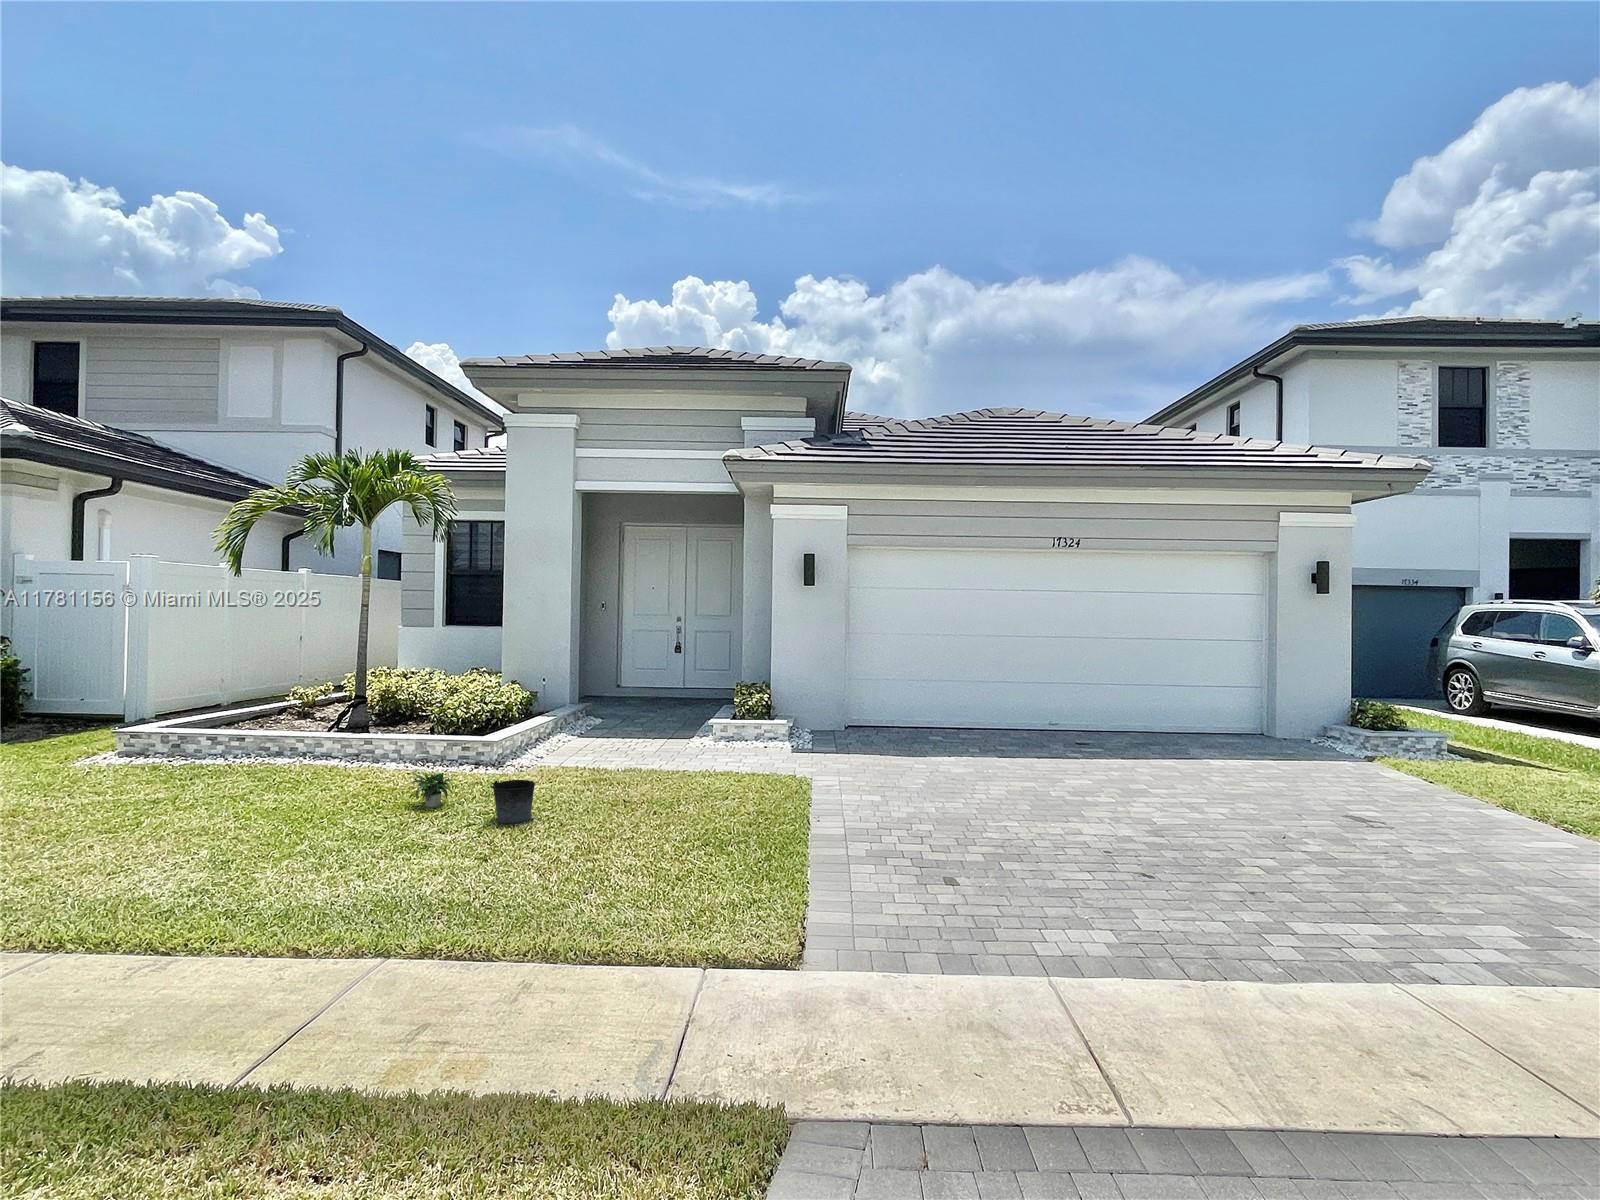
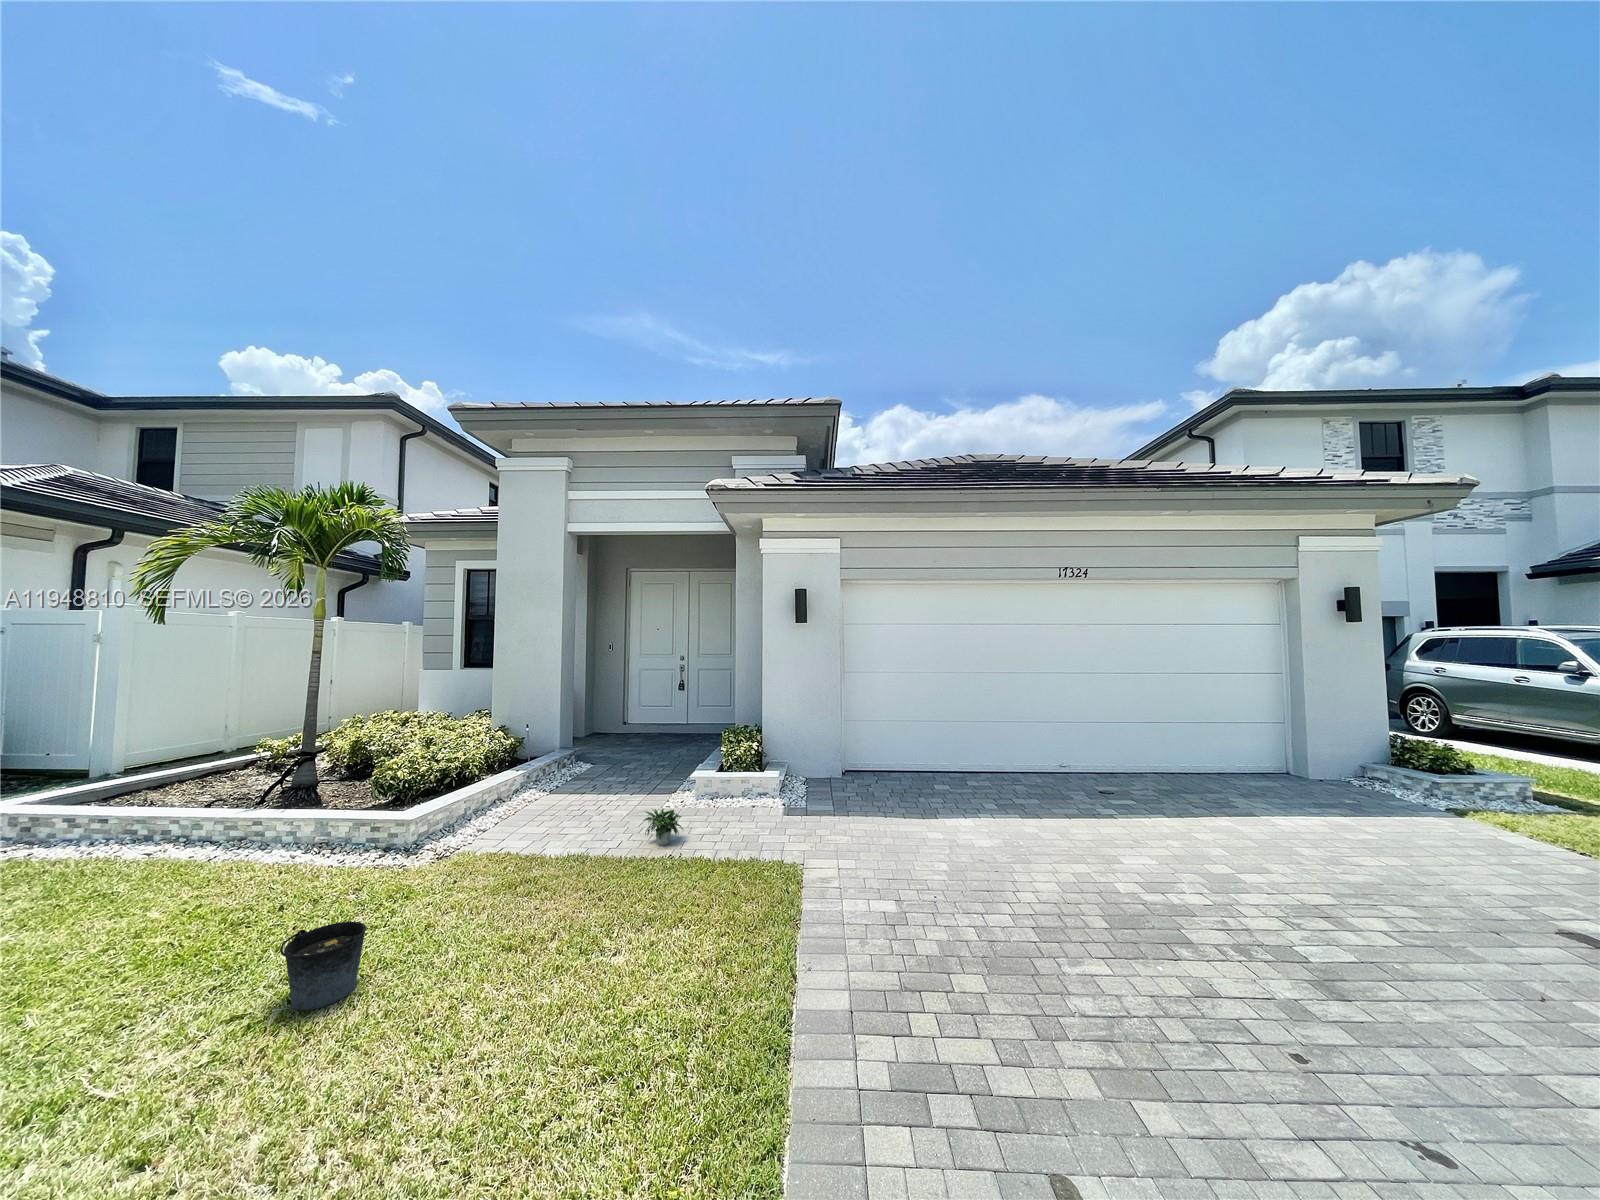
potted plant: present [412,771,453,807] -> present [643,808,683,845]

